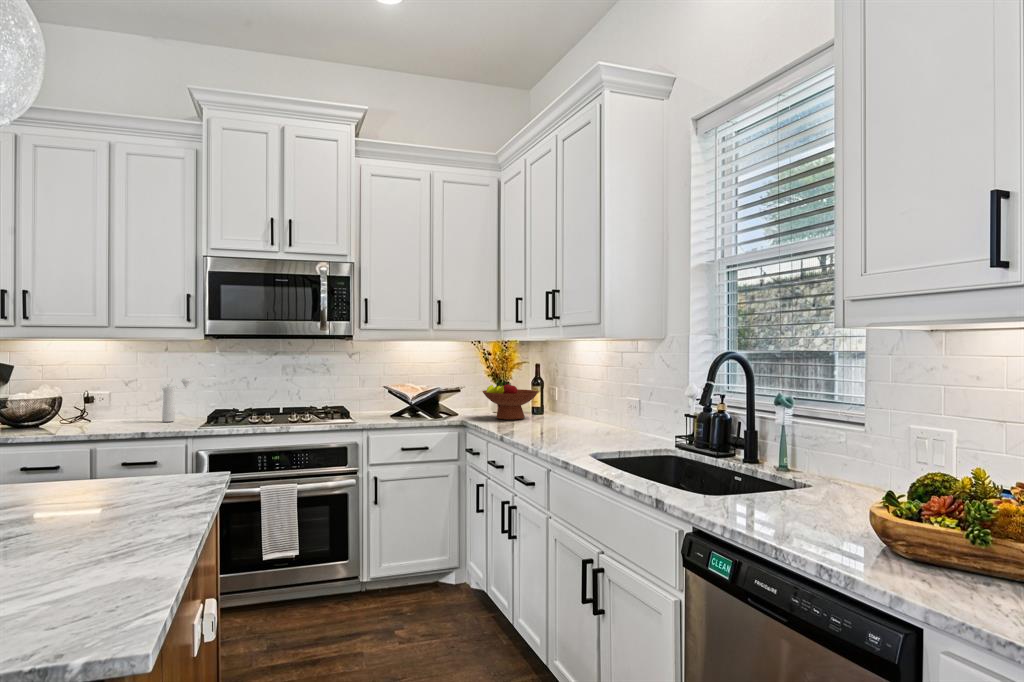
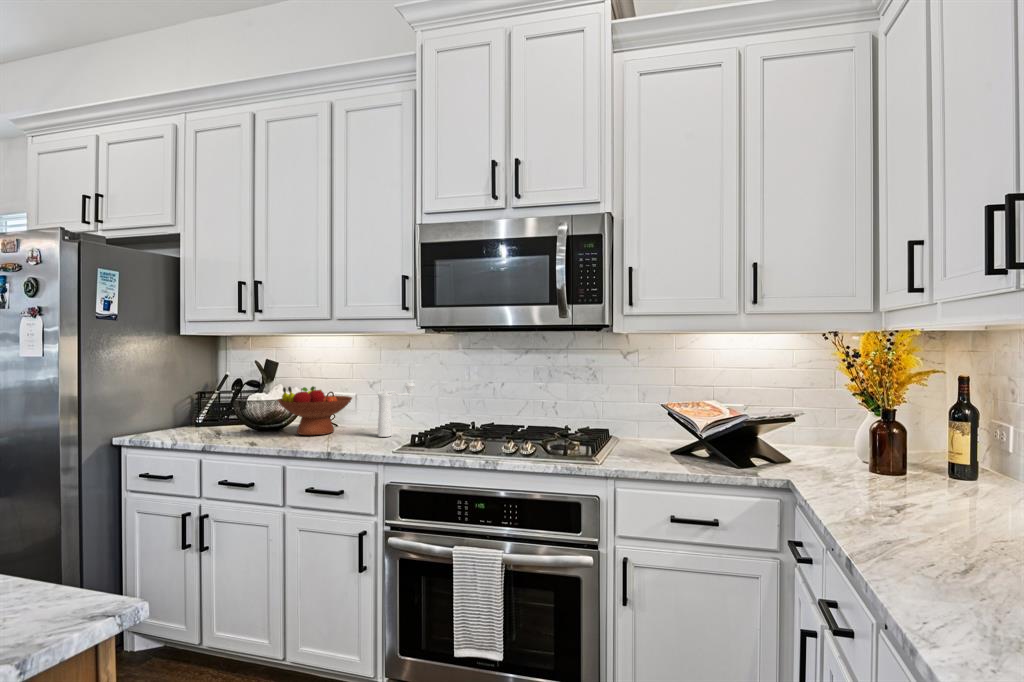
fruit bowl: present [482,382,539,420] -> present [278,386,352,435]

